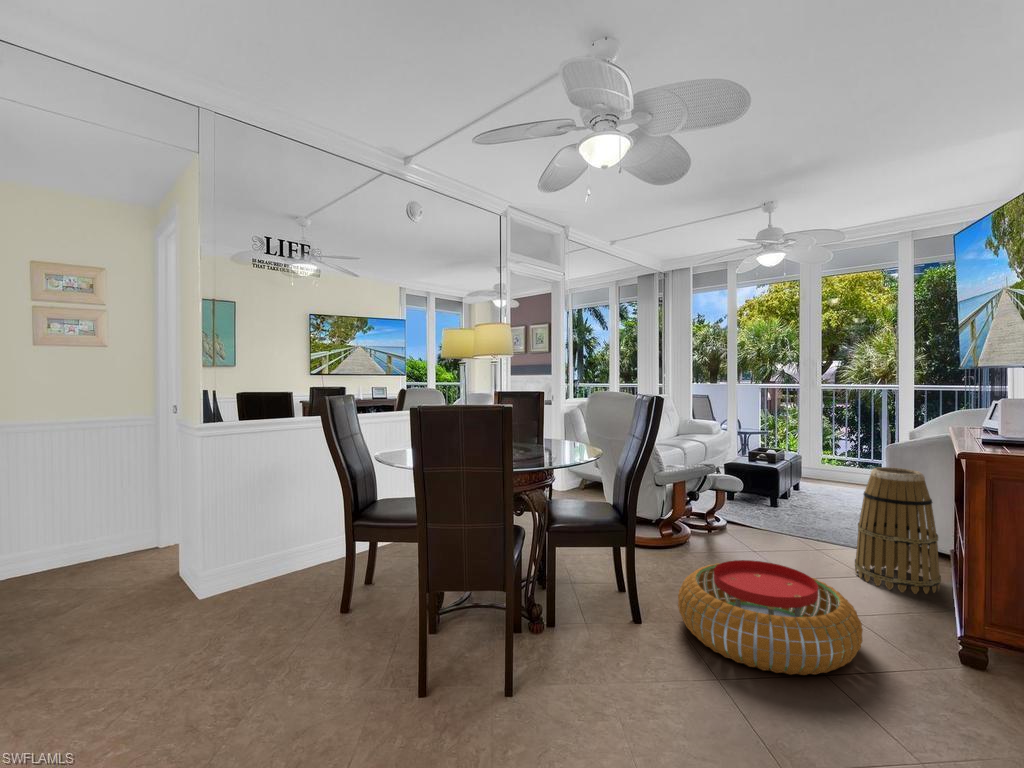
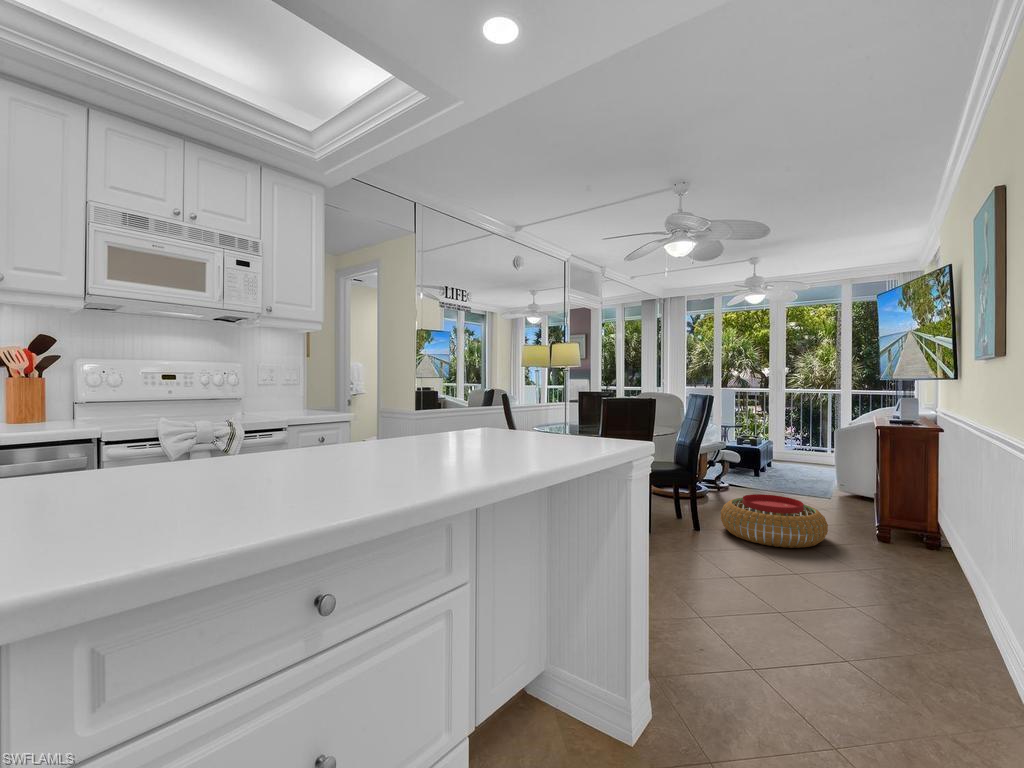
basket: present [855,467,941,594] -> none [817,442,869,518]

